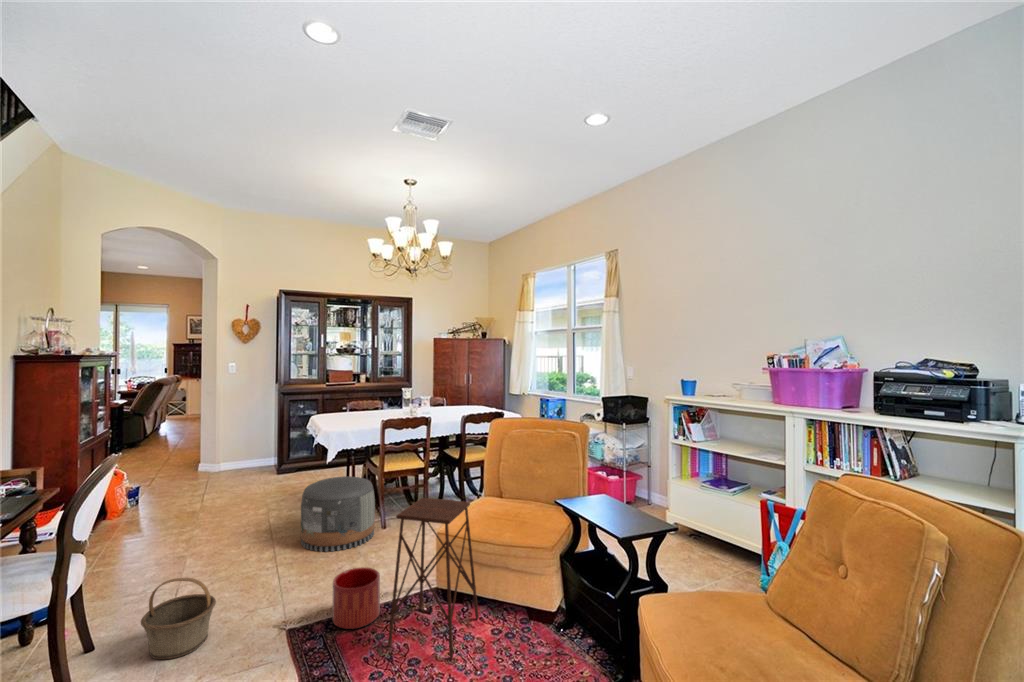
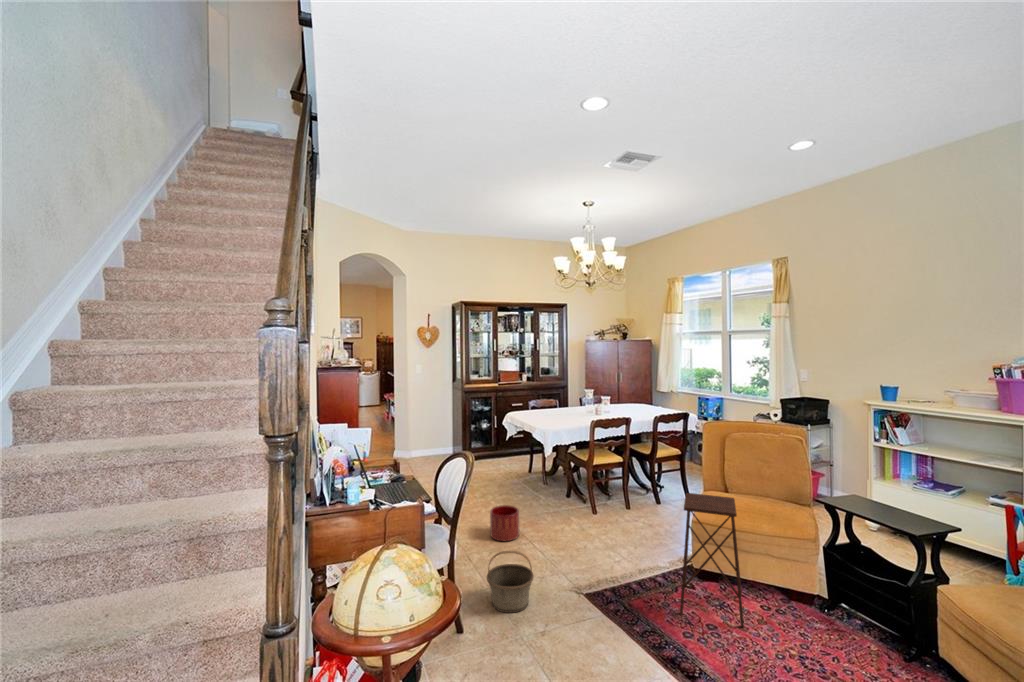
pouf: present [301,476,375,552] -> none [532,470,592,534]
planter: present [332,567,380,629] -> present [490,505,520,541]

